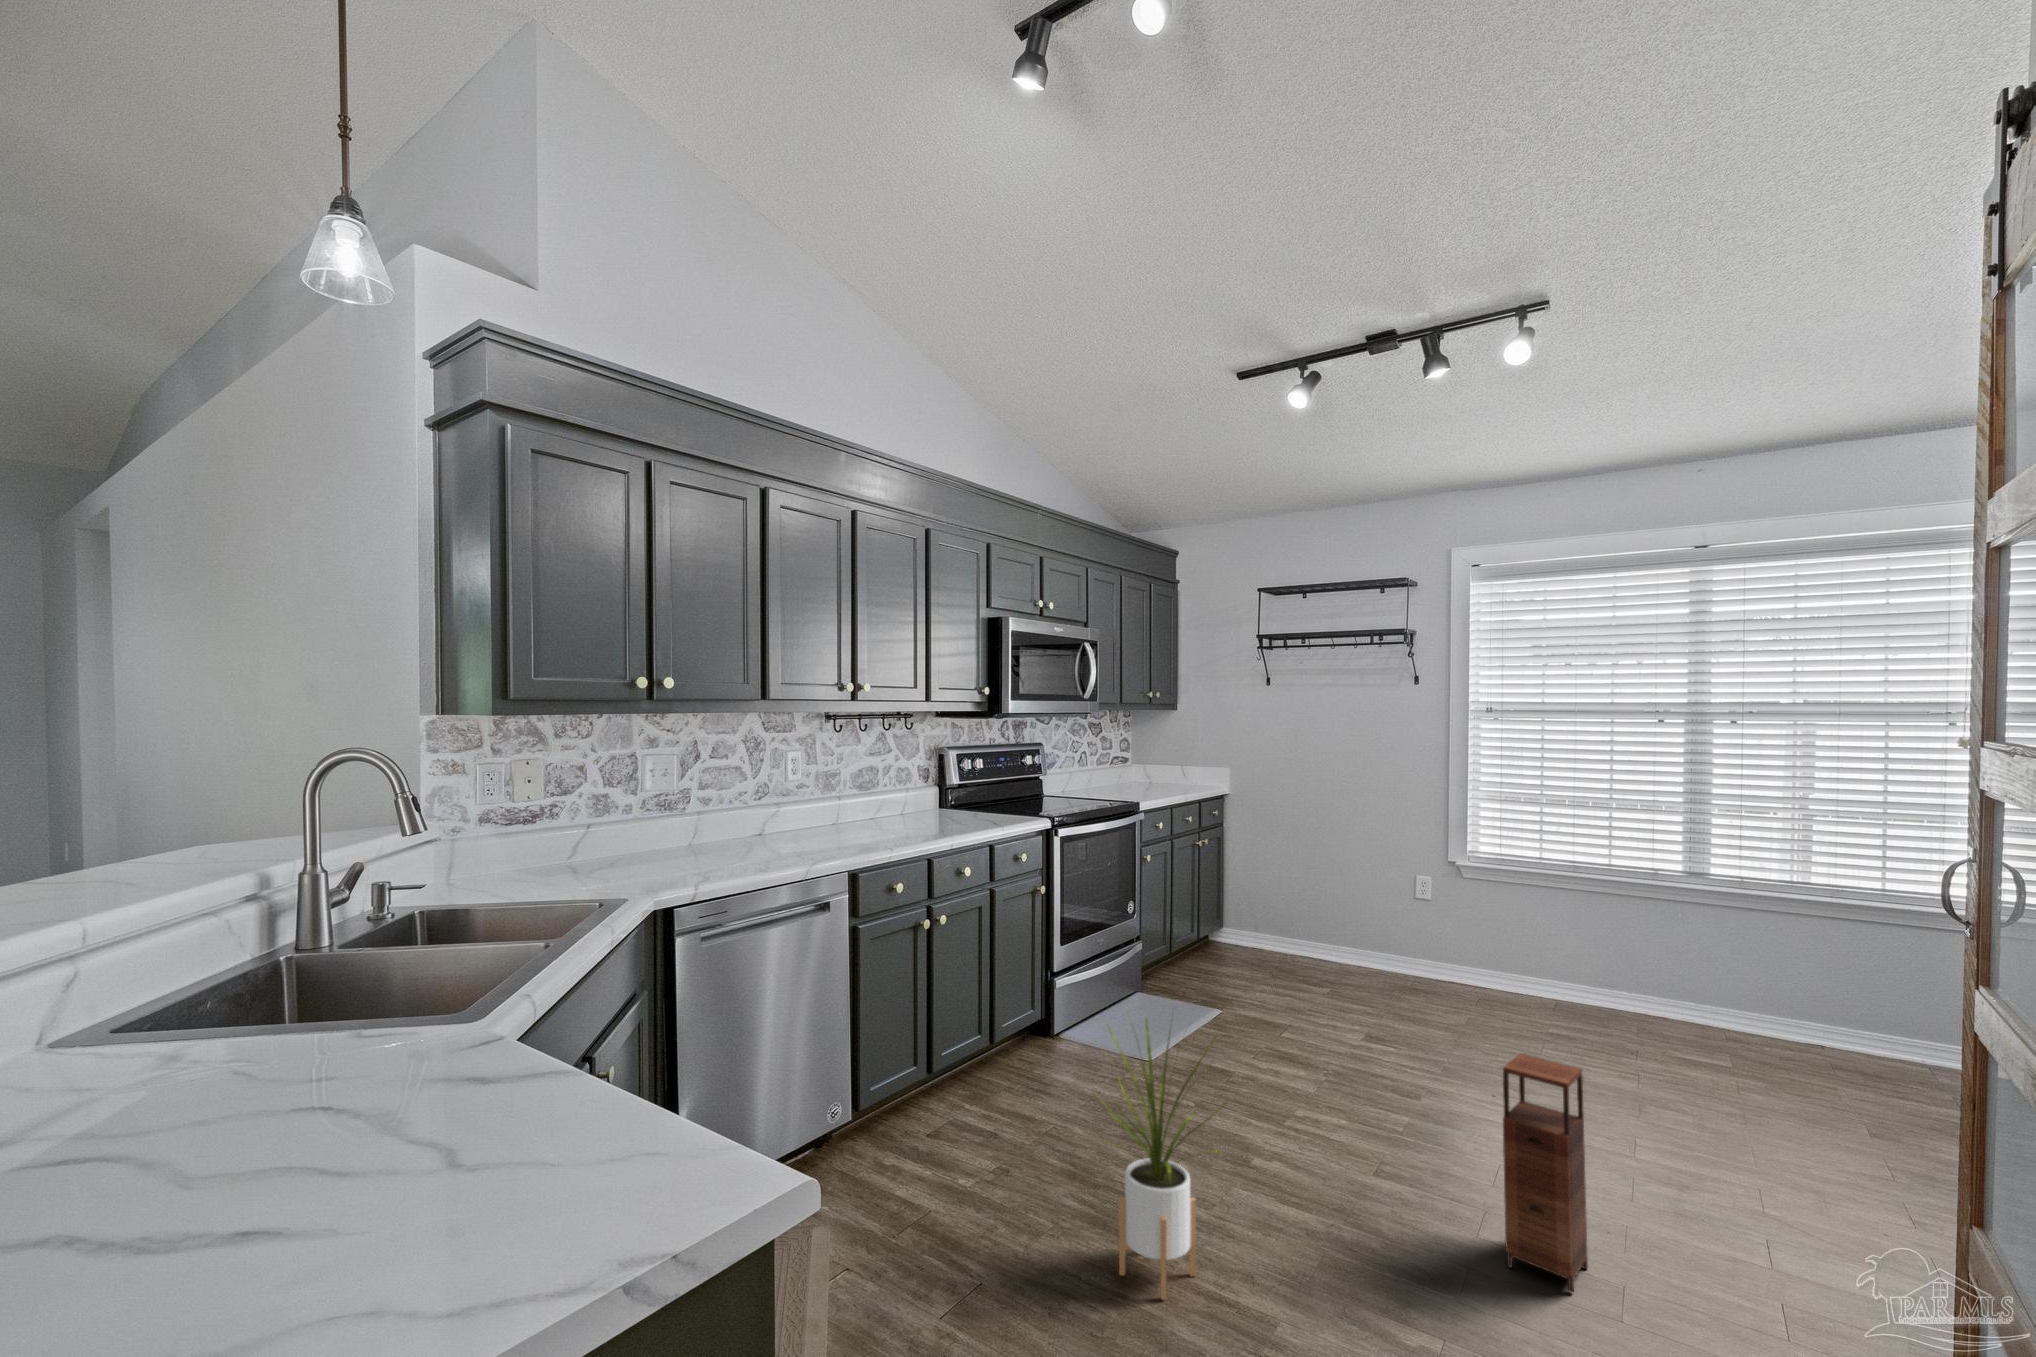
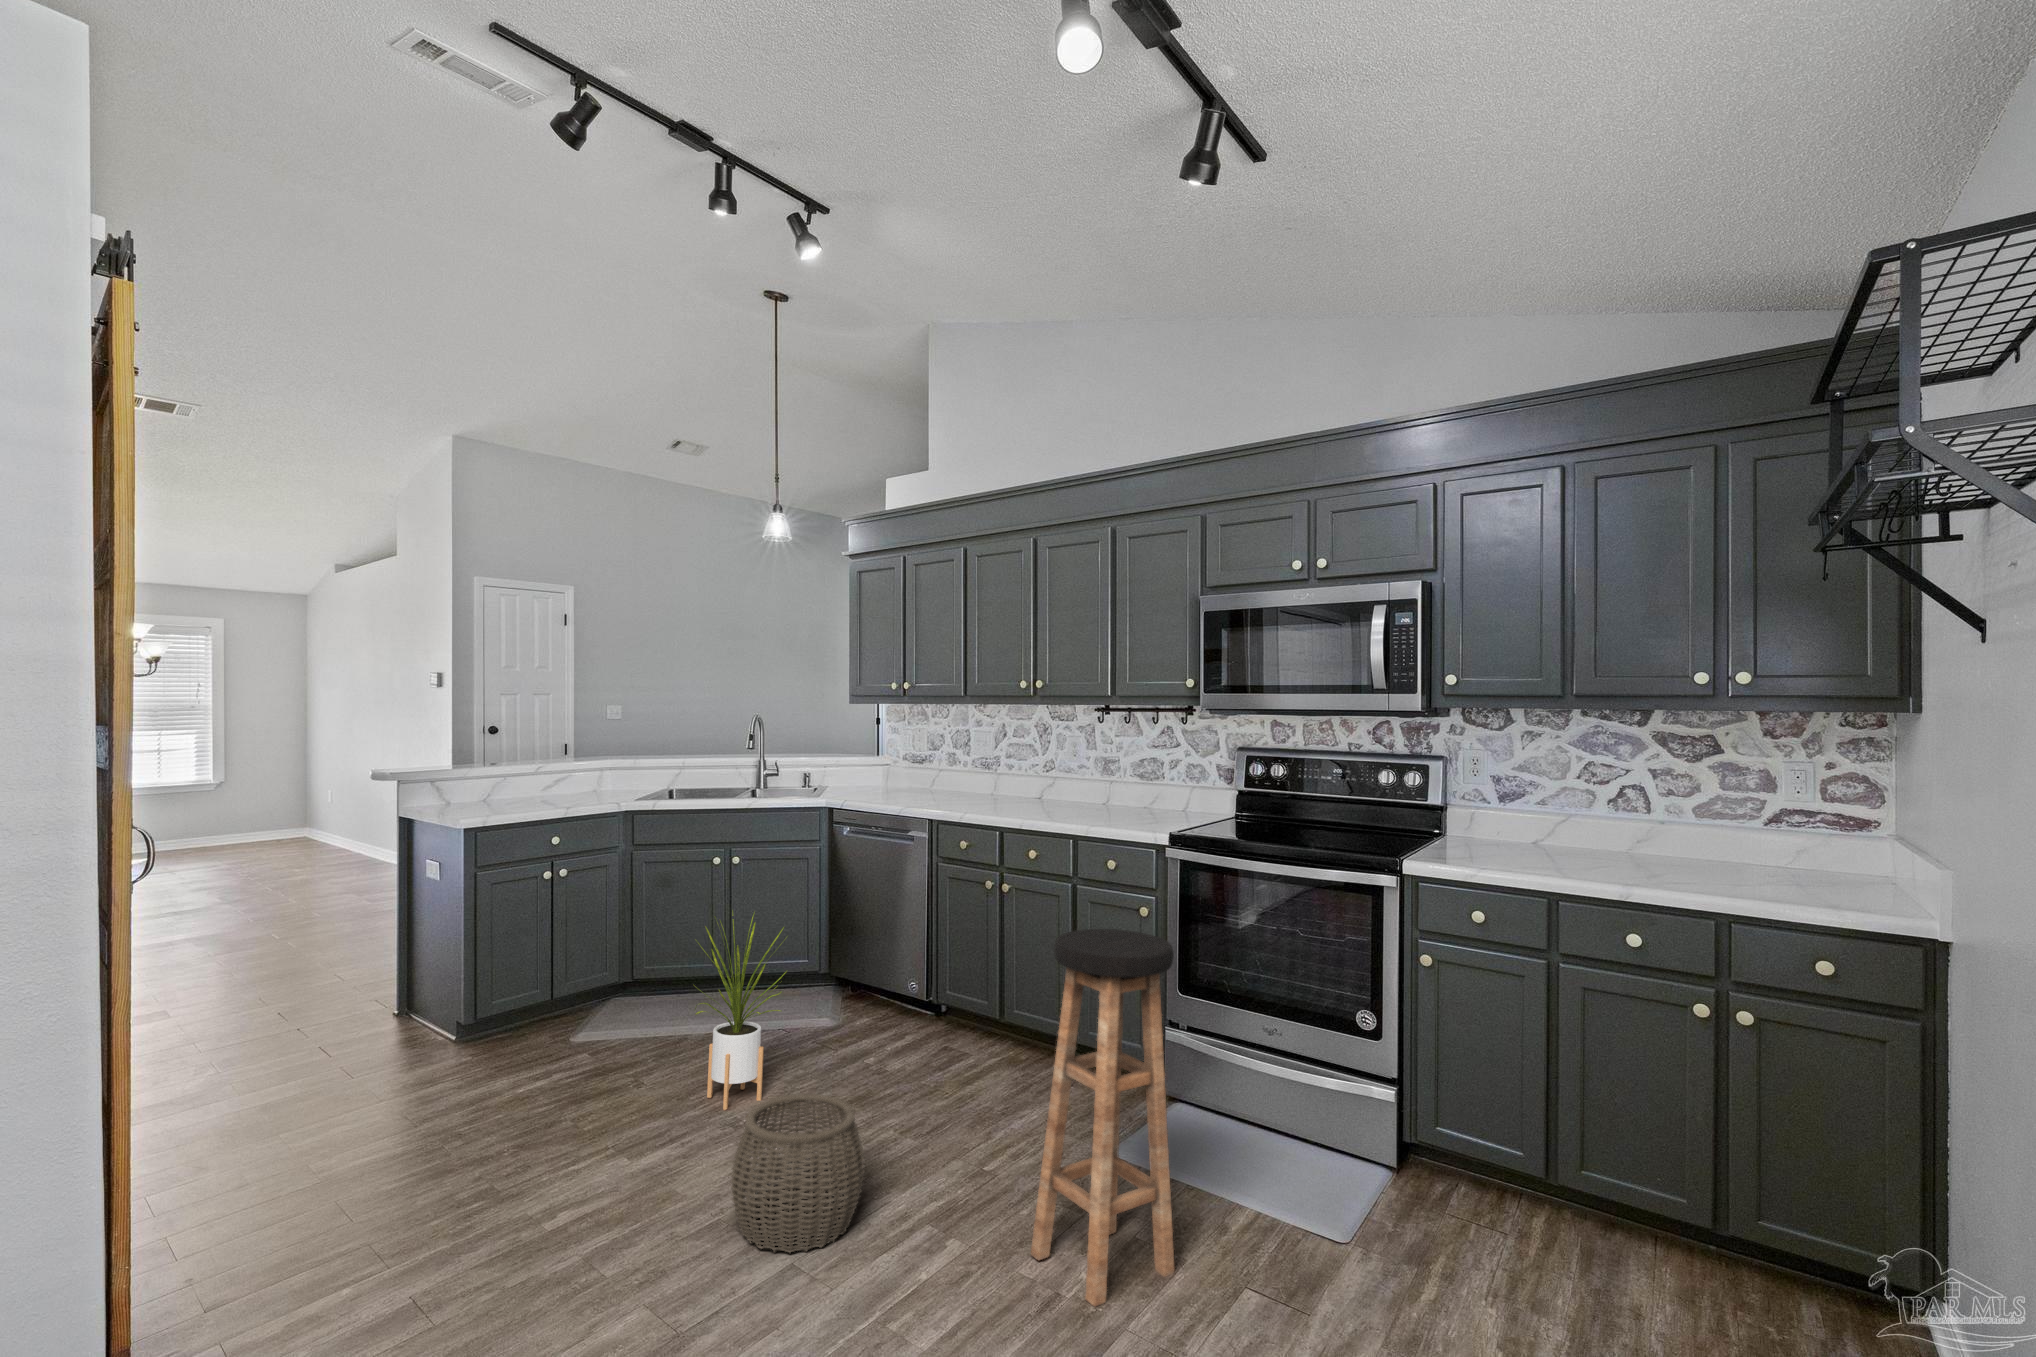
bar stool: none [1300,857,1394,1082] -> present [1031,929,1175,1306]
storage cabinet: present [1503,1054,1588,1293] -> none [572,1043,661,1280]
woven basket: none [1345,1059,1471,1199] -> present [731,1094,865,1253]

